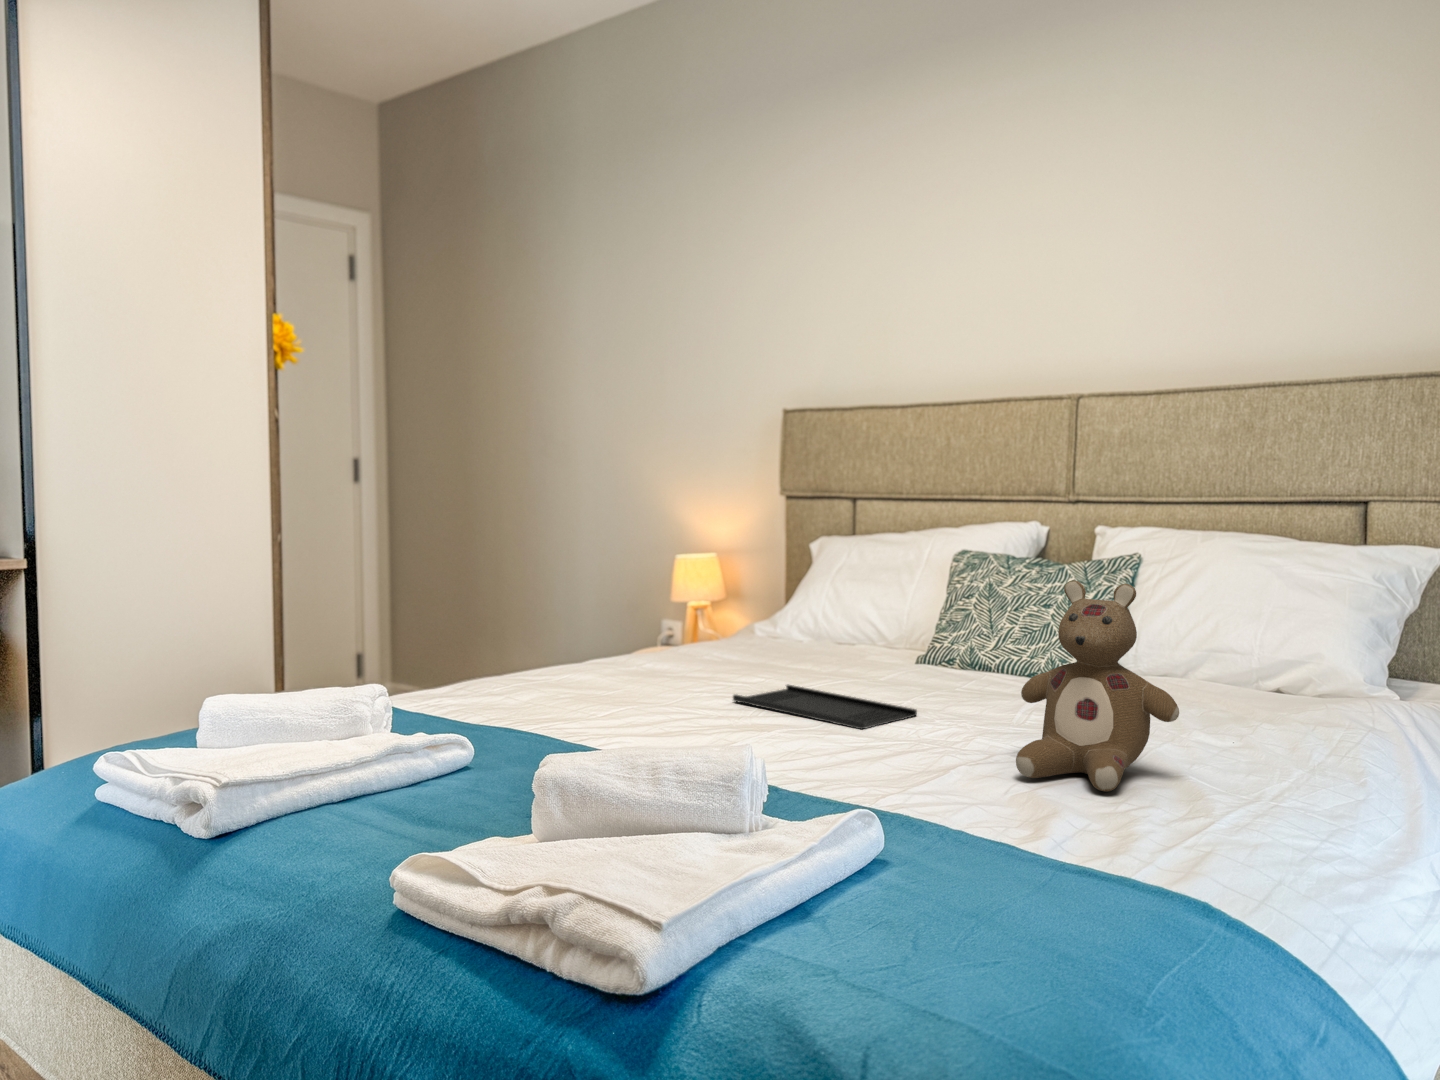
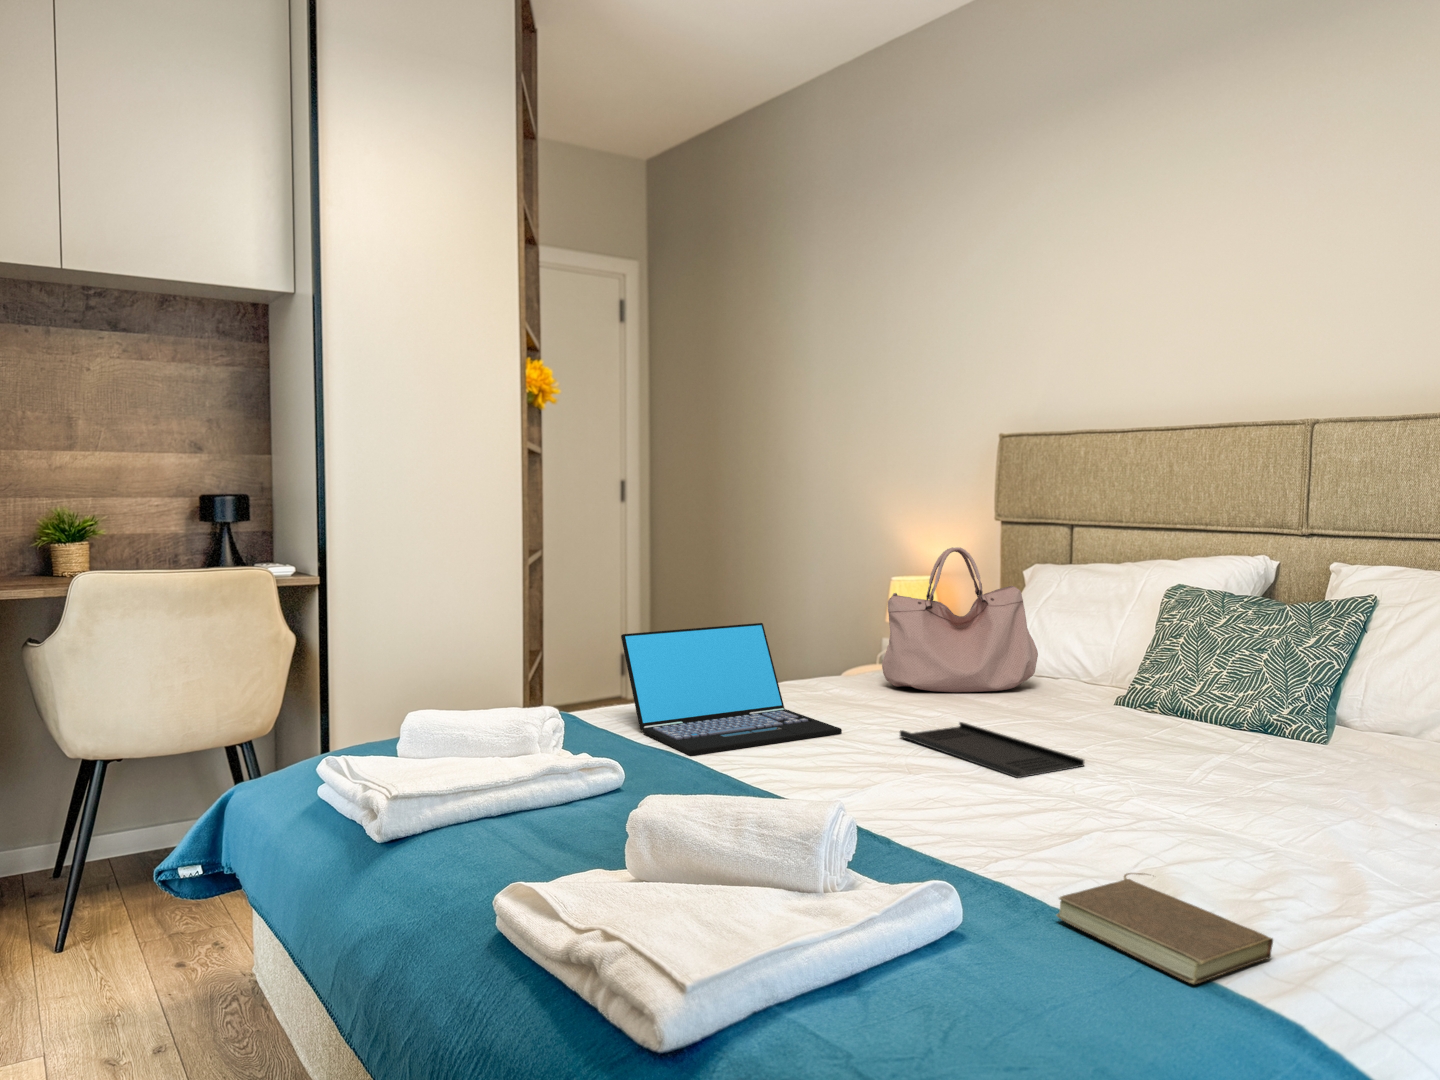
handbag: none [691,516,840,661] -> present [882,547,1038,692]
stuffed bear: present [1016,580,1179,791] -> none [1156,640,1349,875]
laptop: none [433,594,673,730] -> present [621,623,842,756]
book: none [960,795,1156,881] -> present [1057,873,1273,984]

